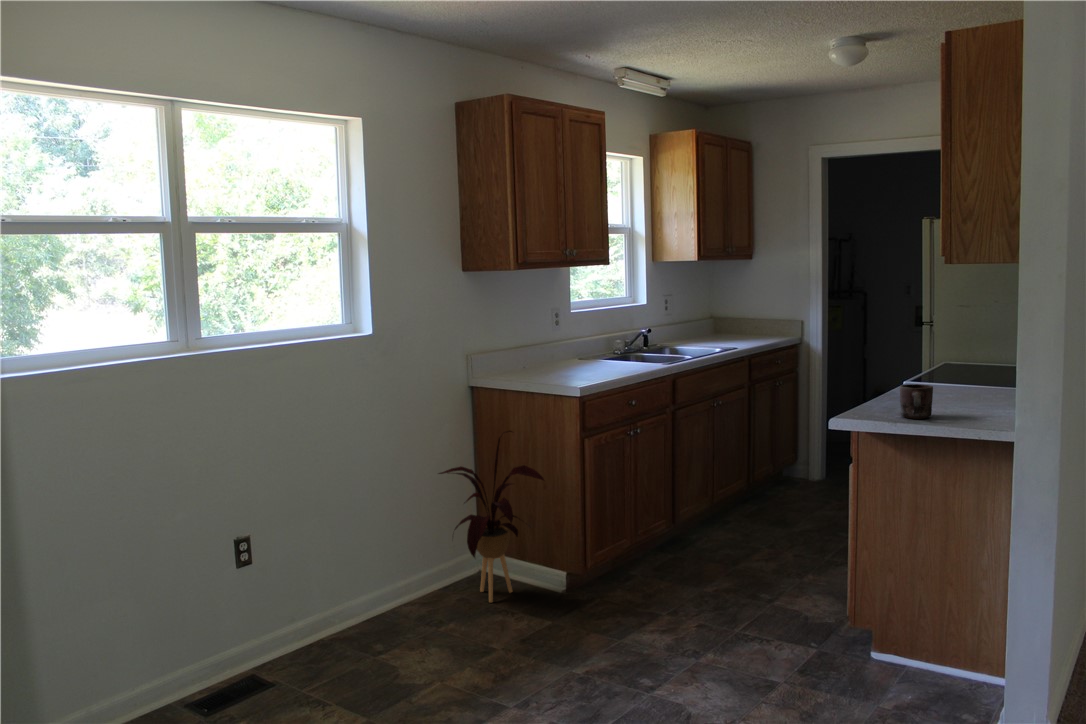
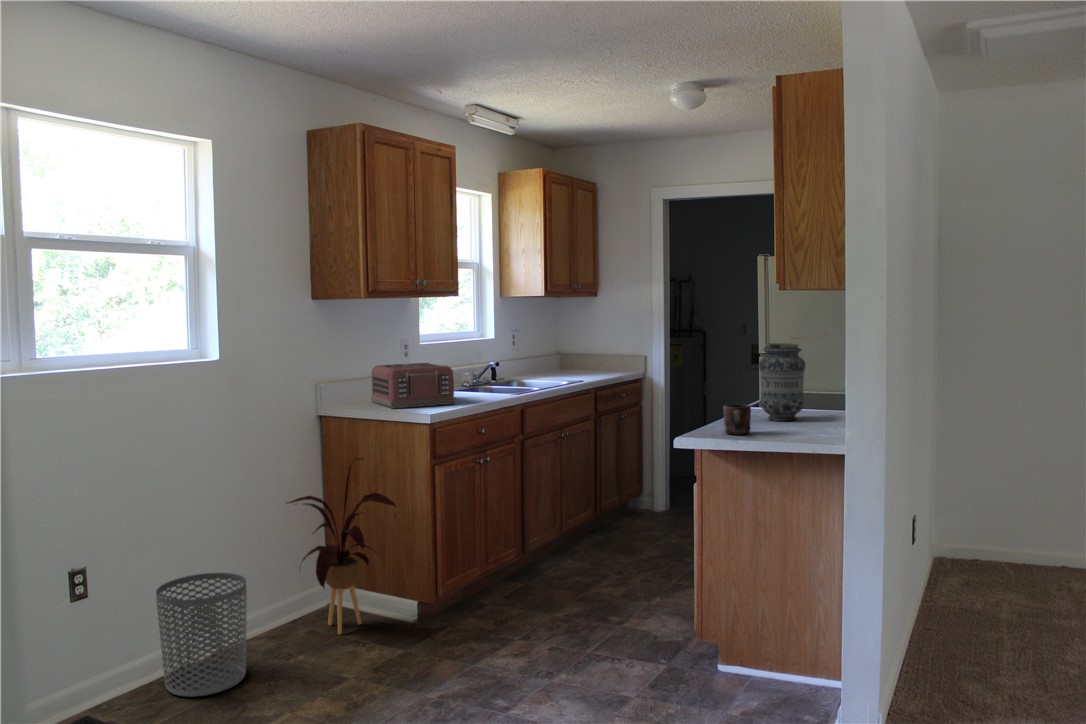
vase: none [940,313,996,401] -> present [759,343,805,421]
toaster: none [522,333,605,380] -> present [371,363,456,409]
waste bin: none [314,541,400,662] -> present [156,573,247,697]

